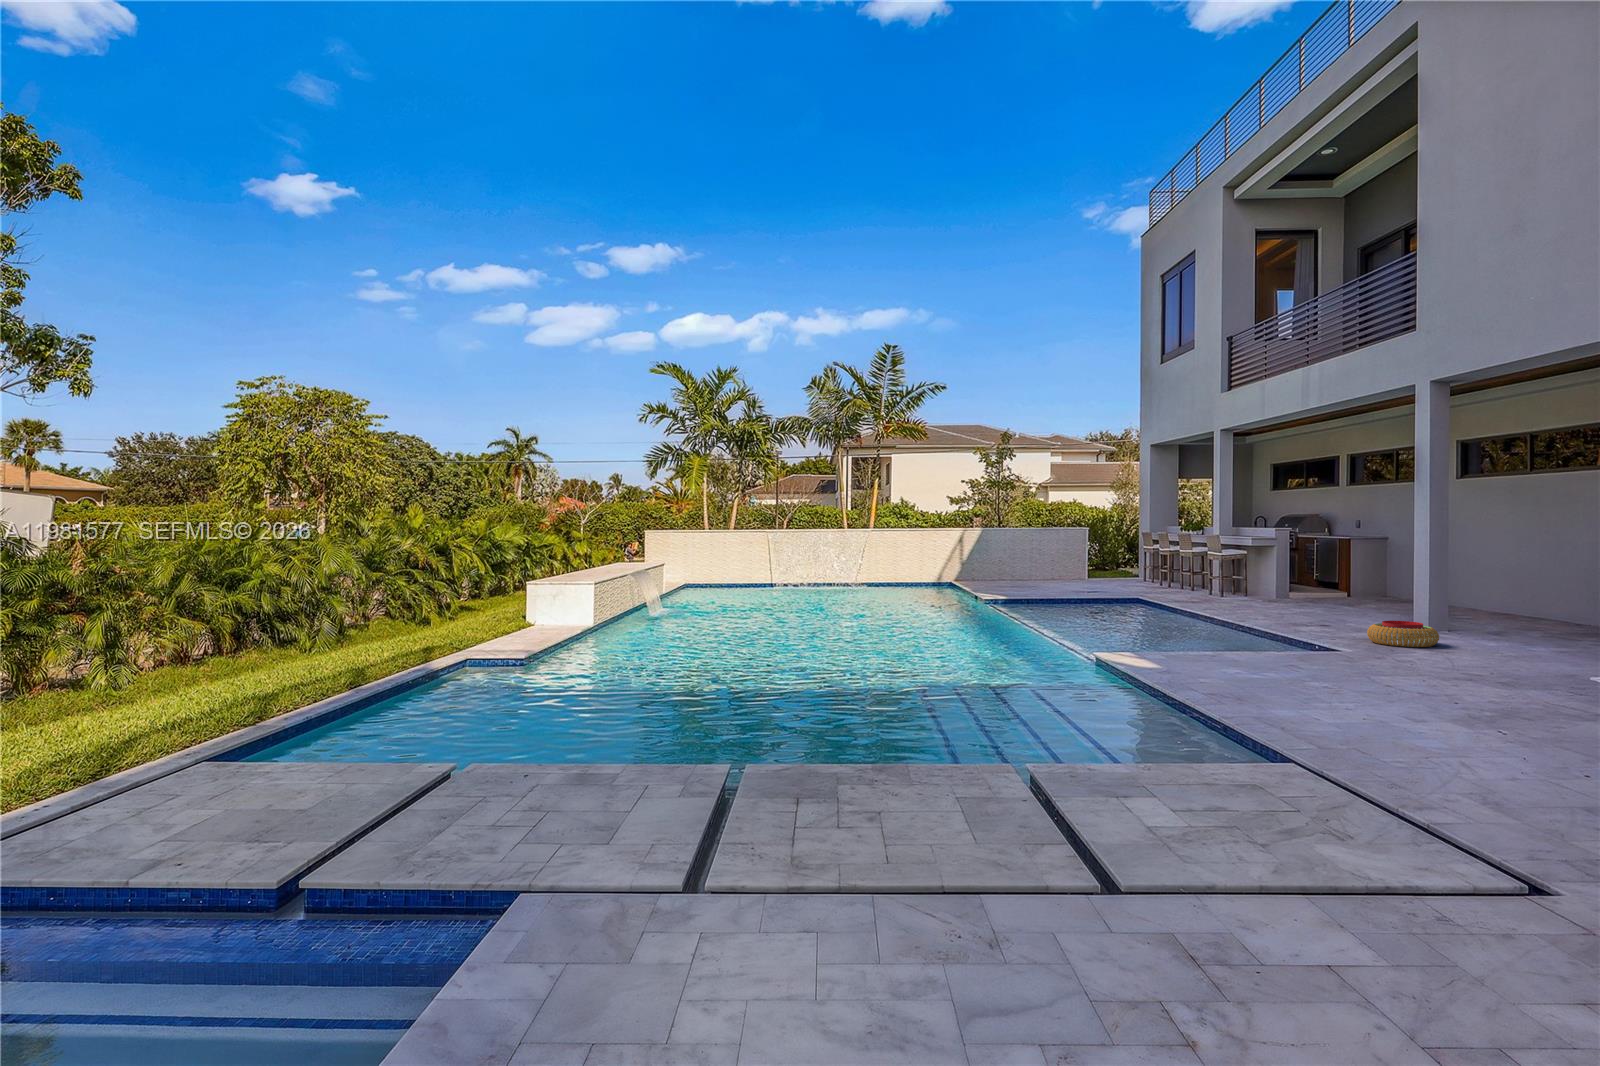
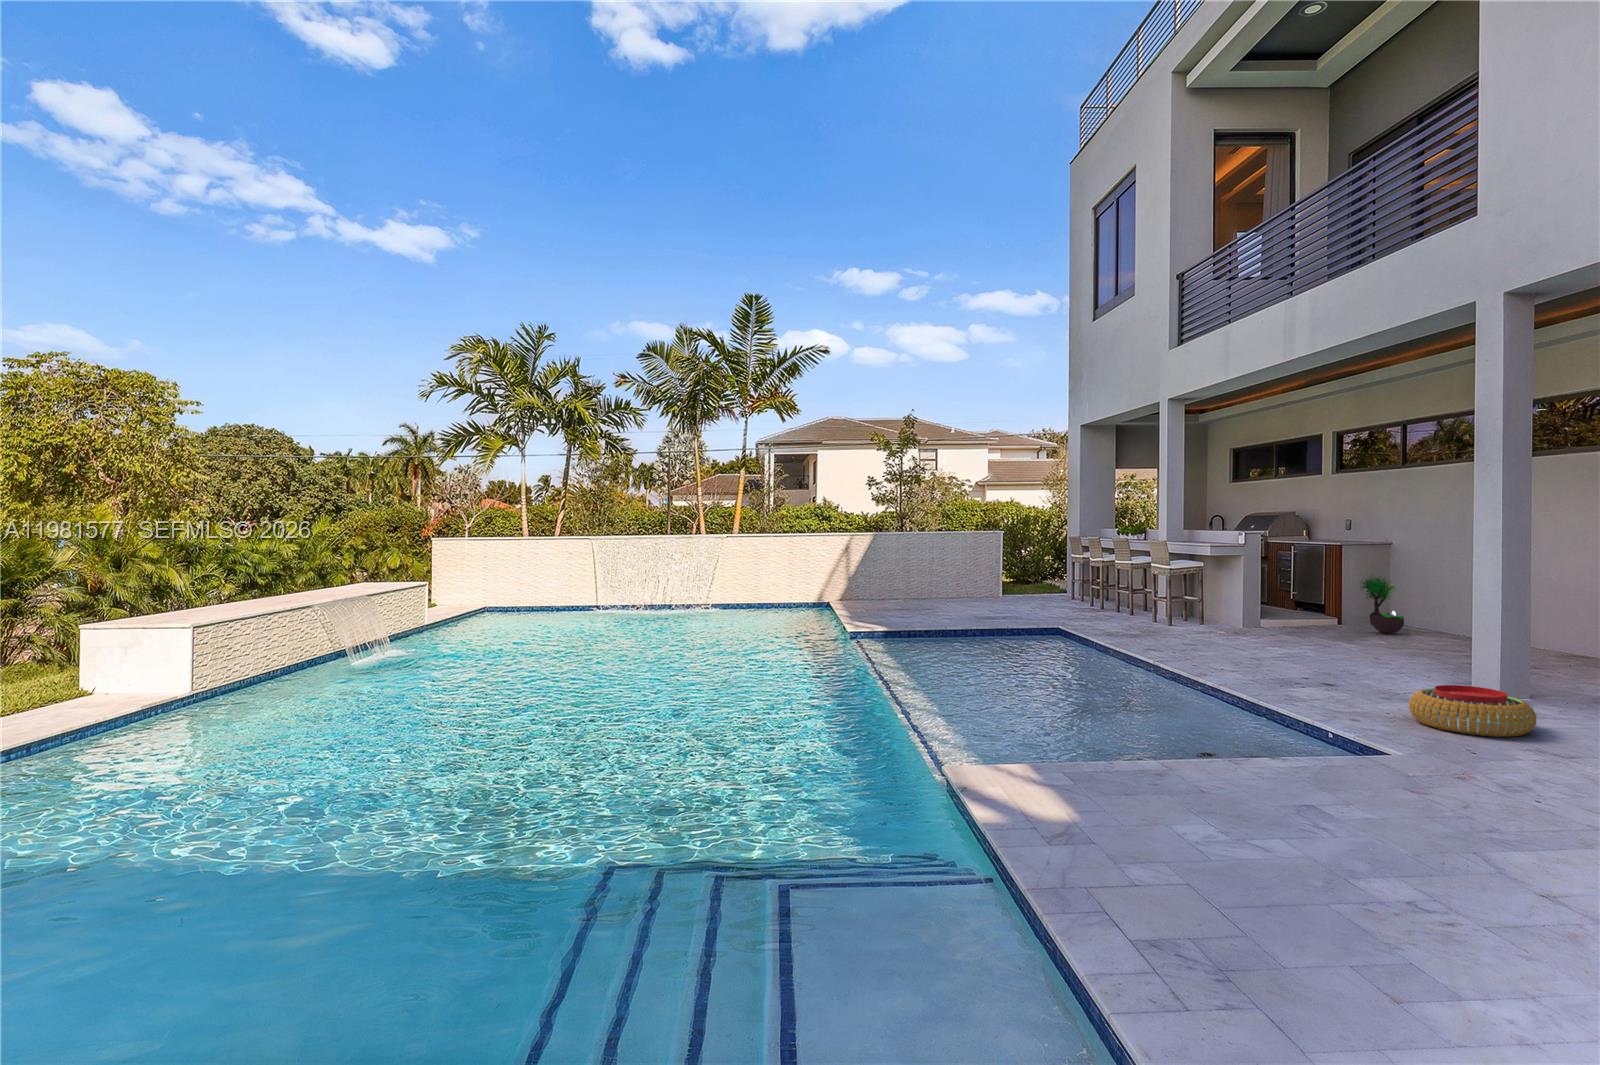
potted tree: none [1365,558,1398,604] -> present [1360,576,1404,634]

